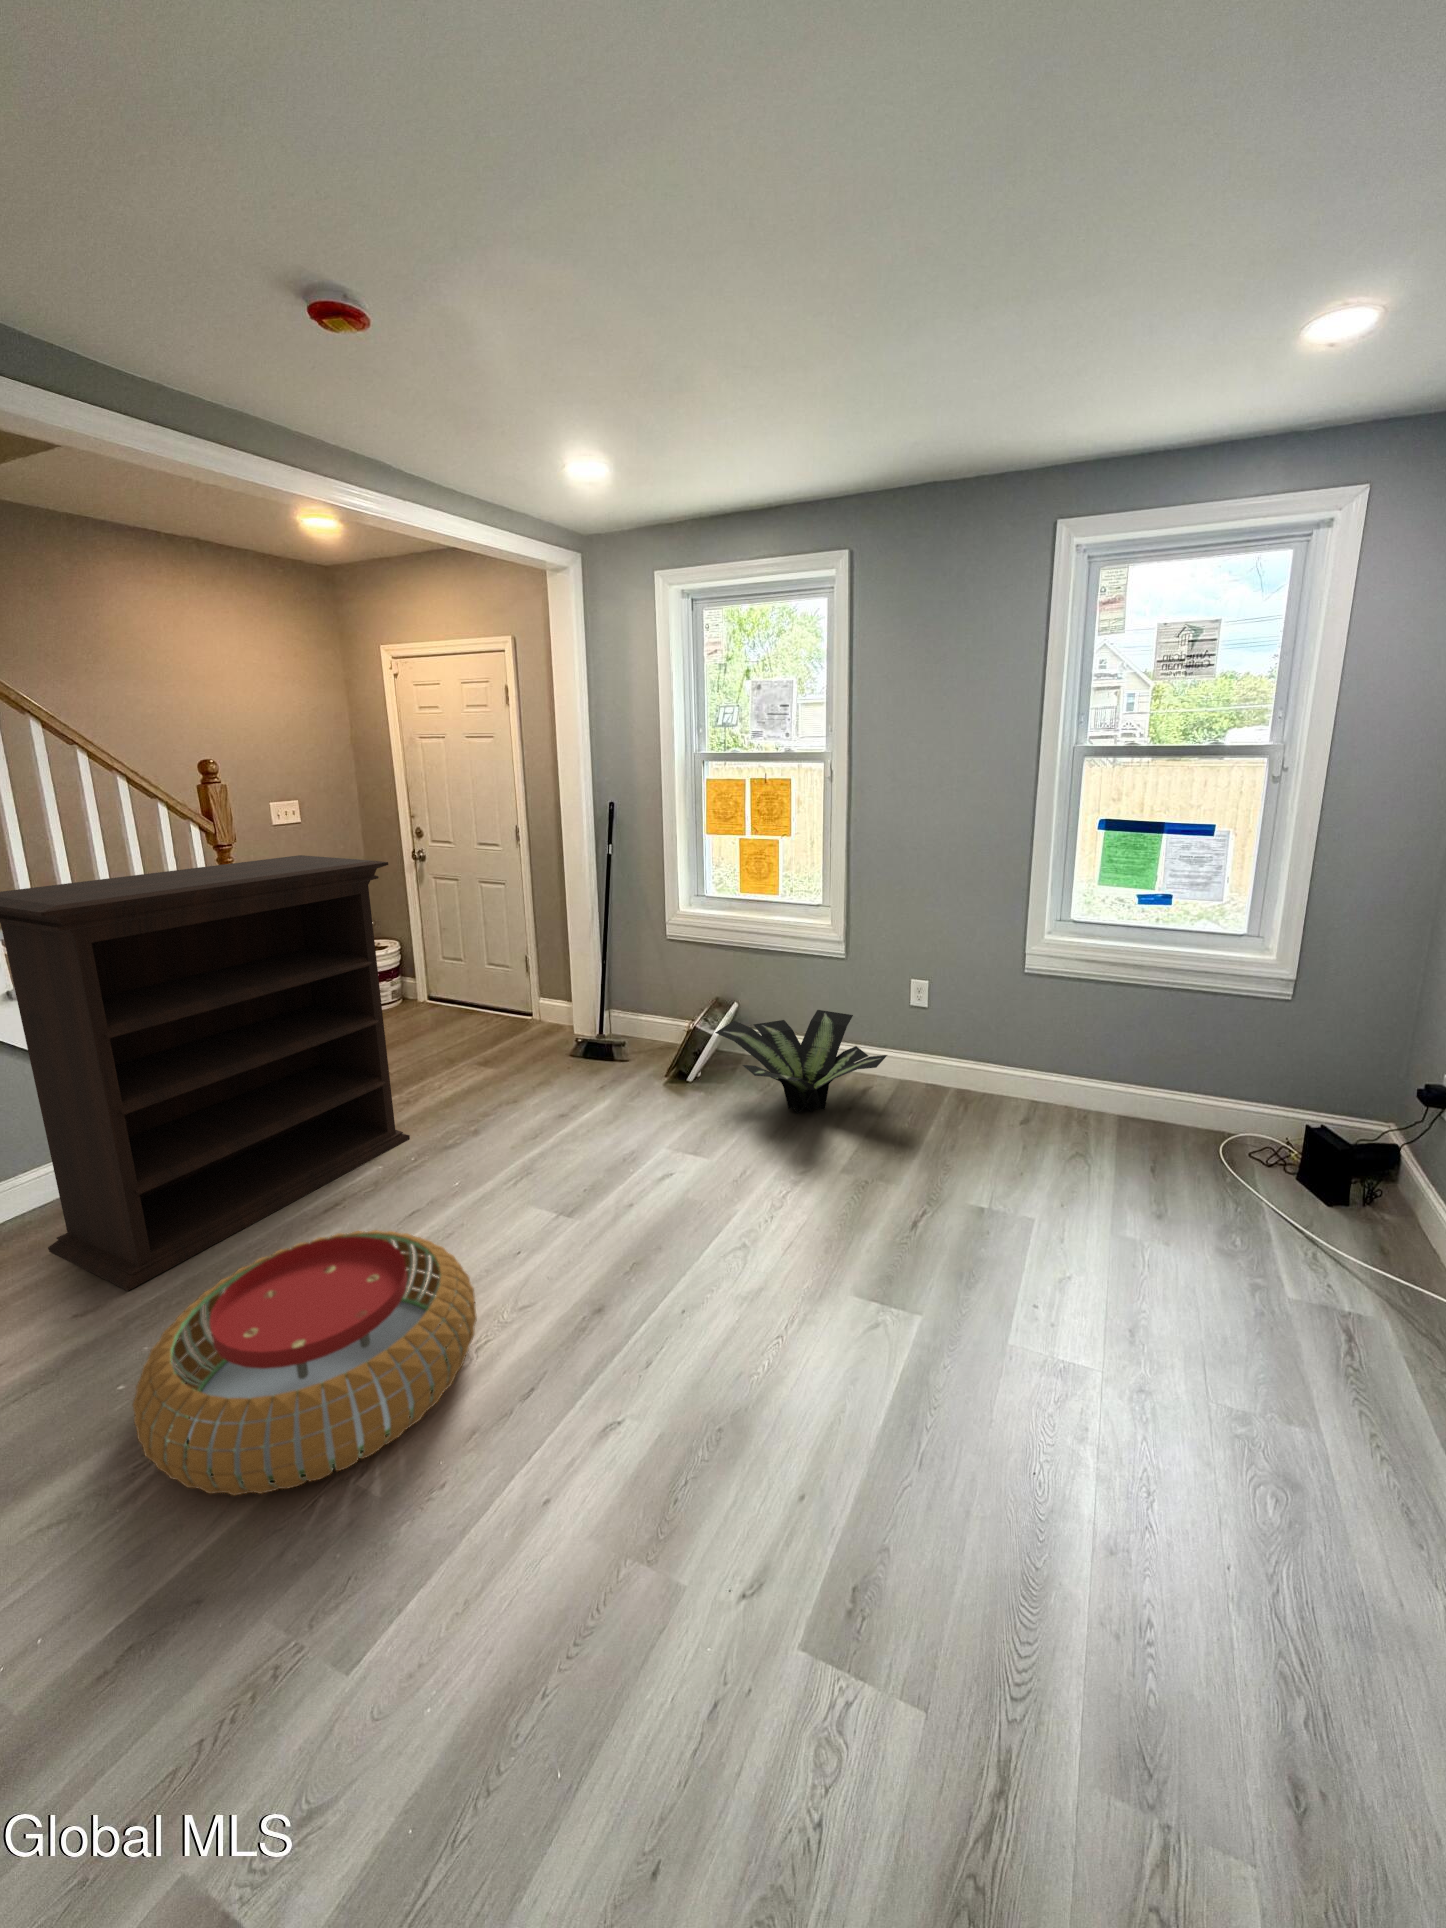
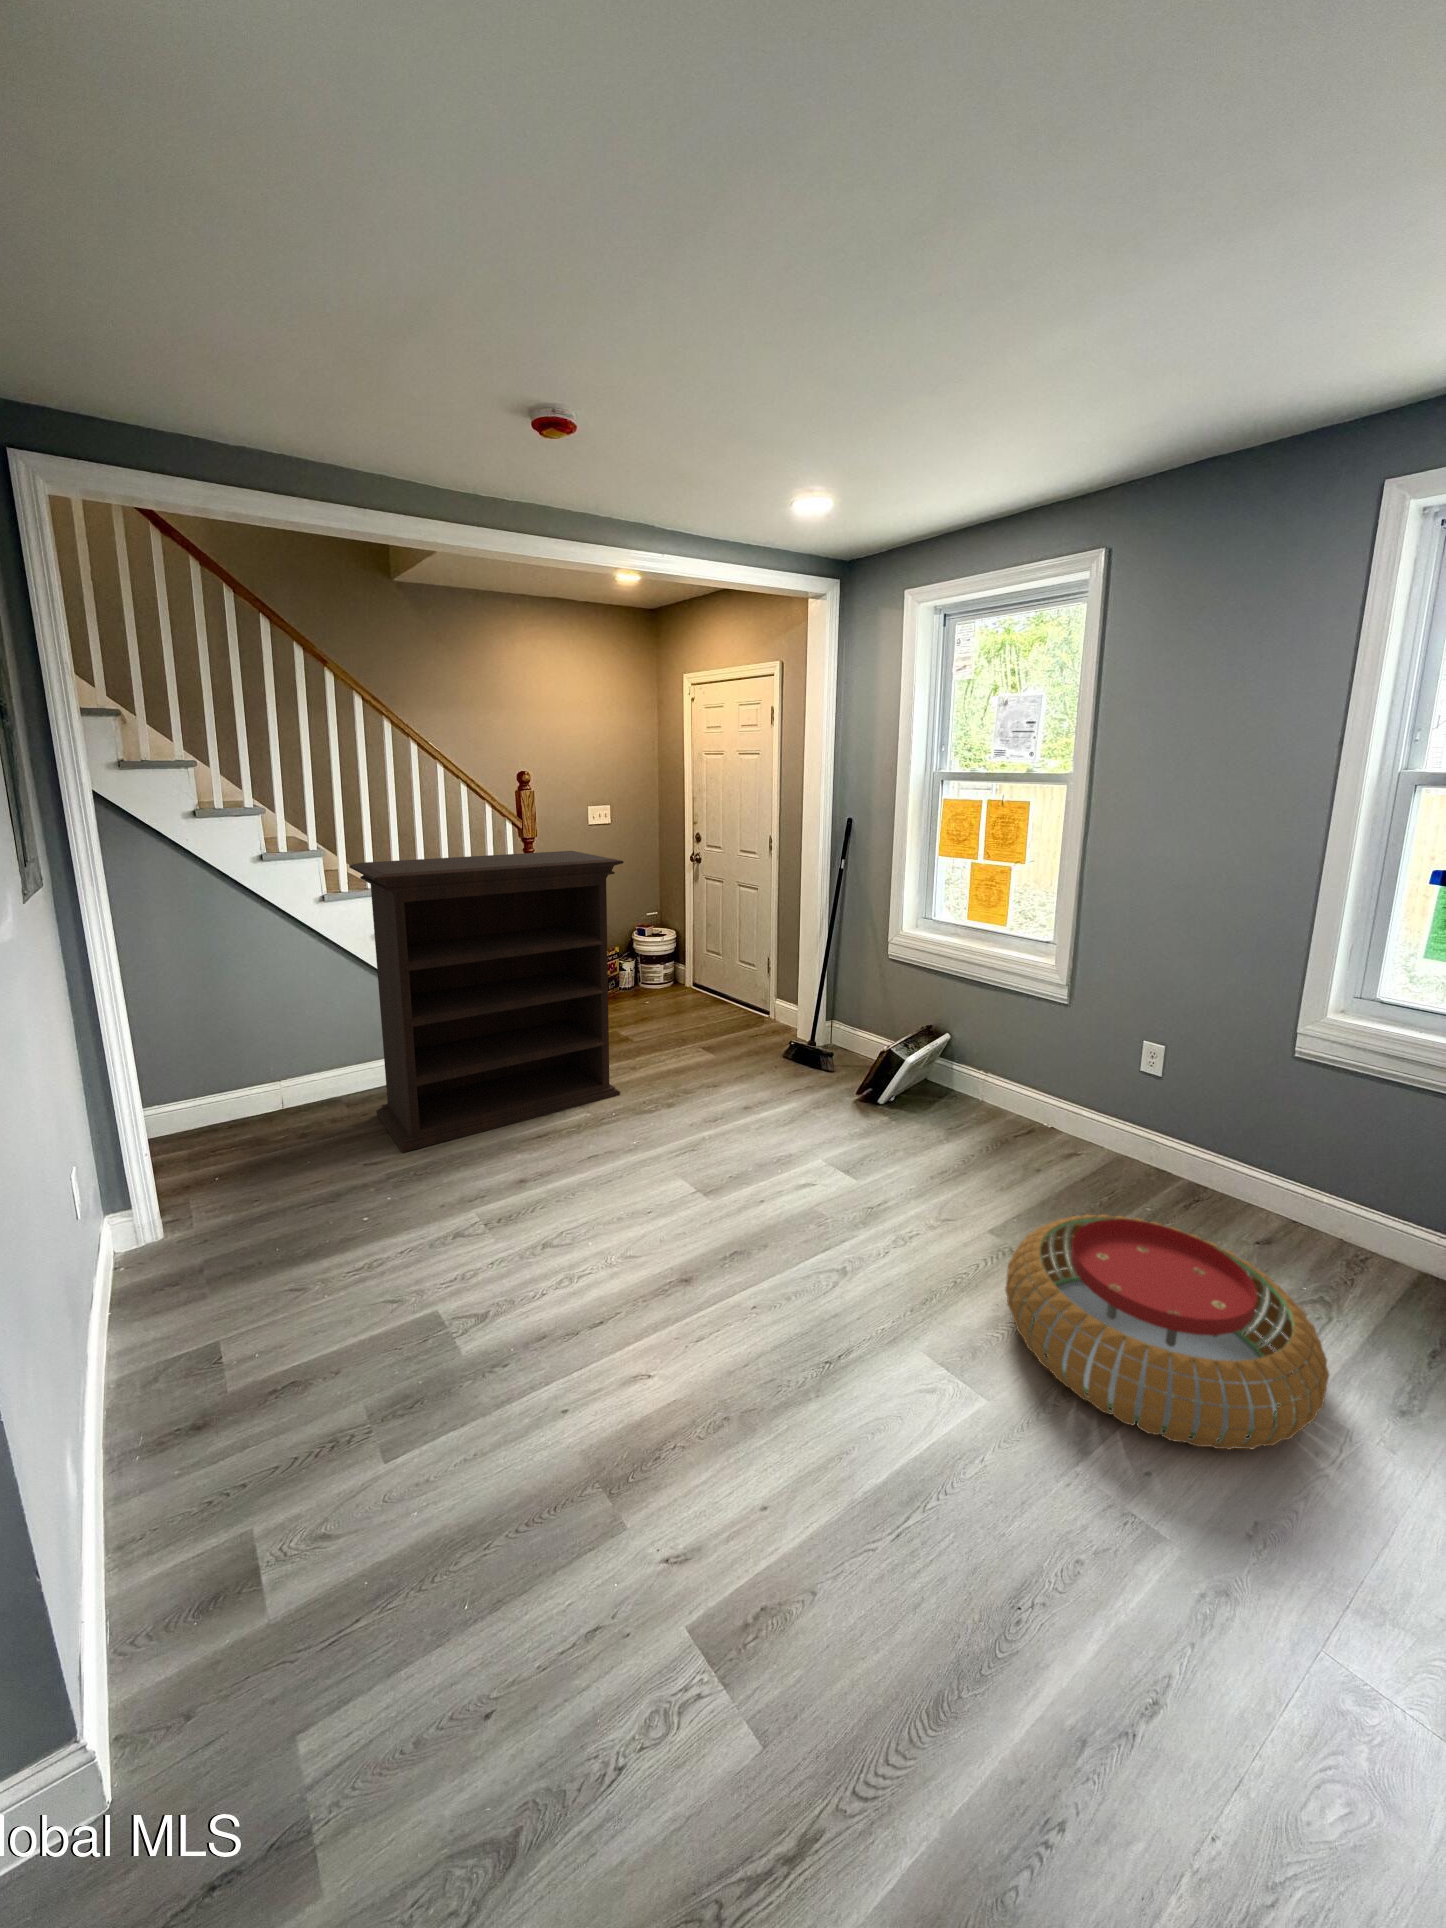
potted plant: present [715,1010,887,1114] -> none [898,1049,1084,1164]
pouf: present [133,1230,477,1495] -> present [1005,1214,1329,1450]

